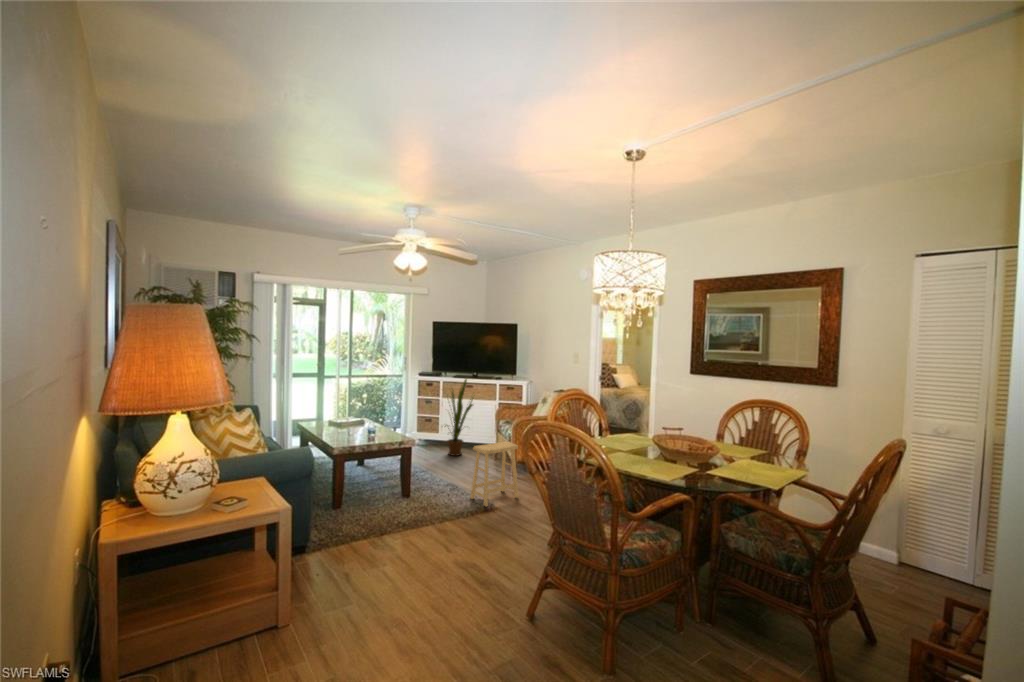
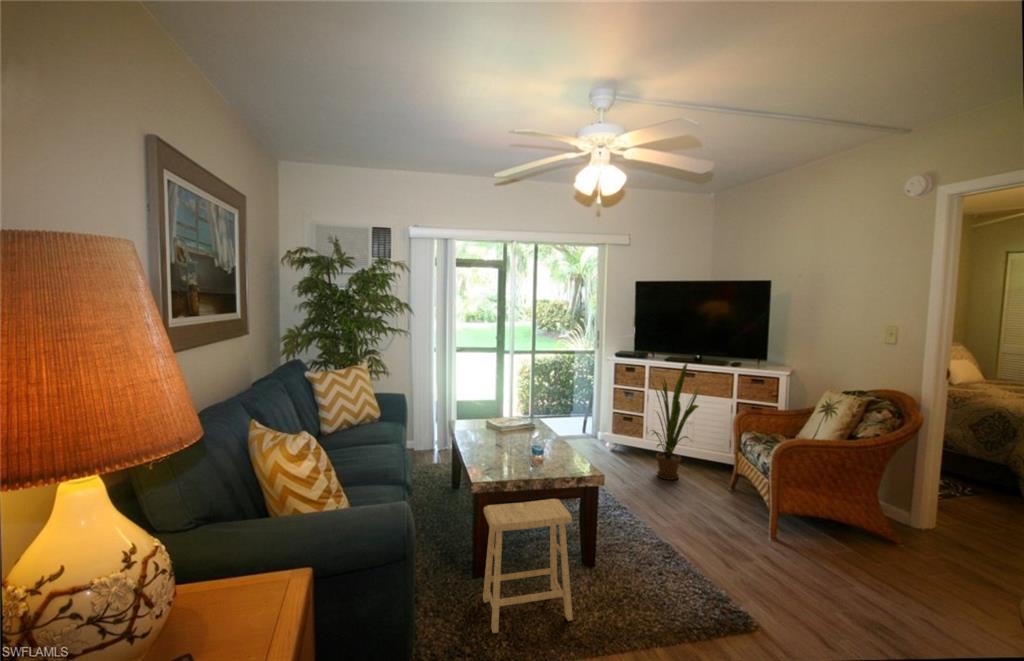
footstool: present [470,441,519,507] -> present [483,499,573,633]

